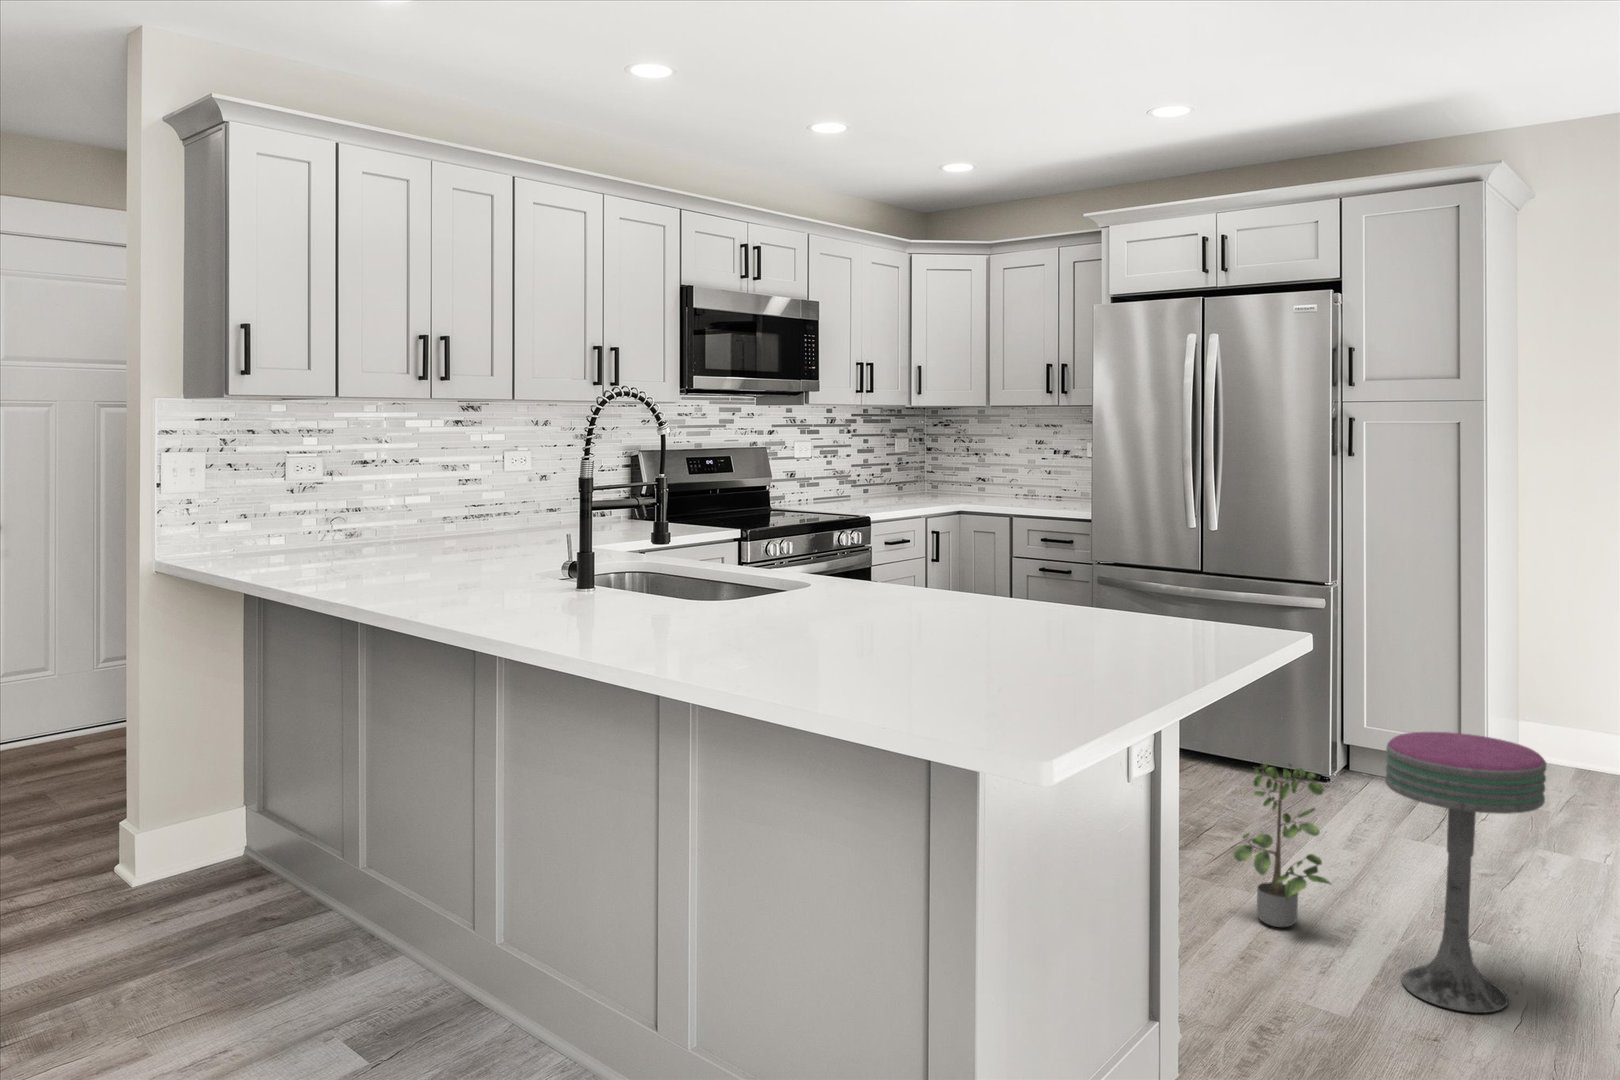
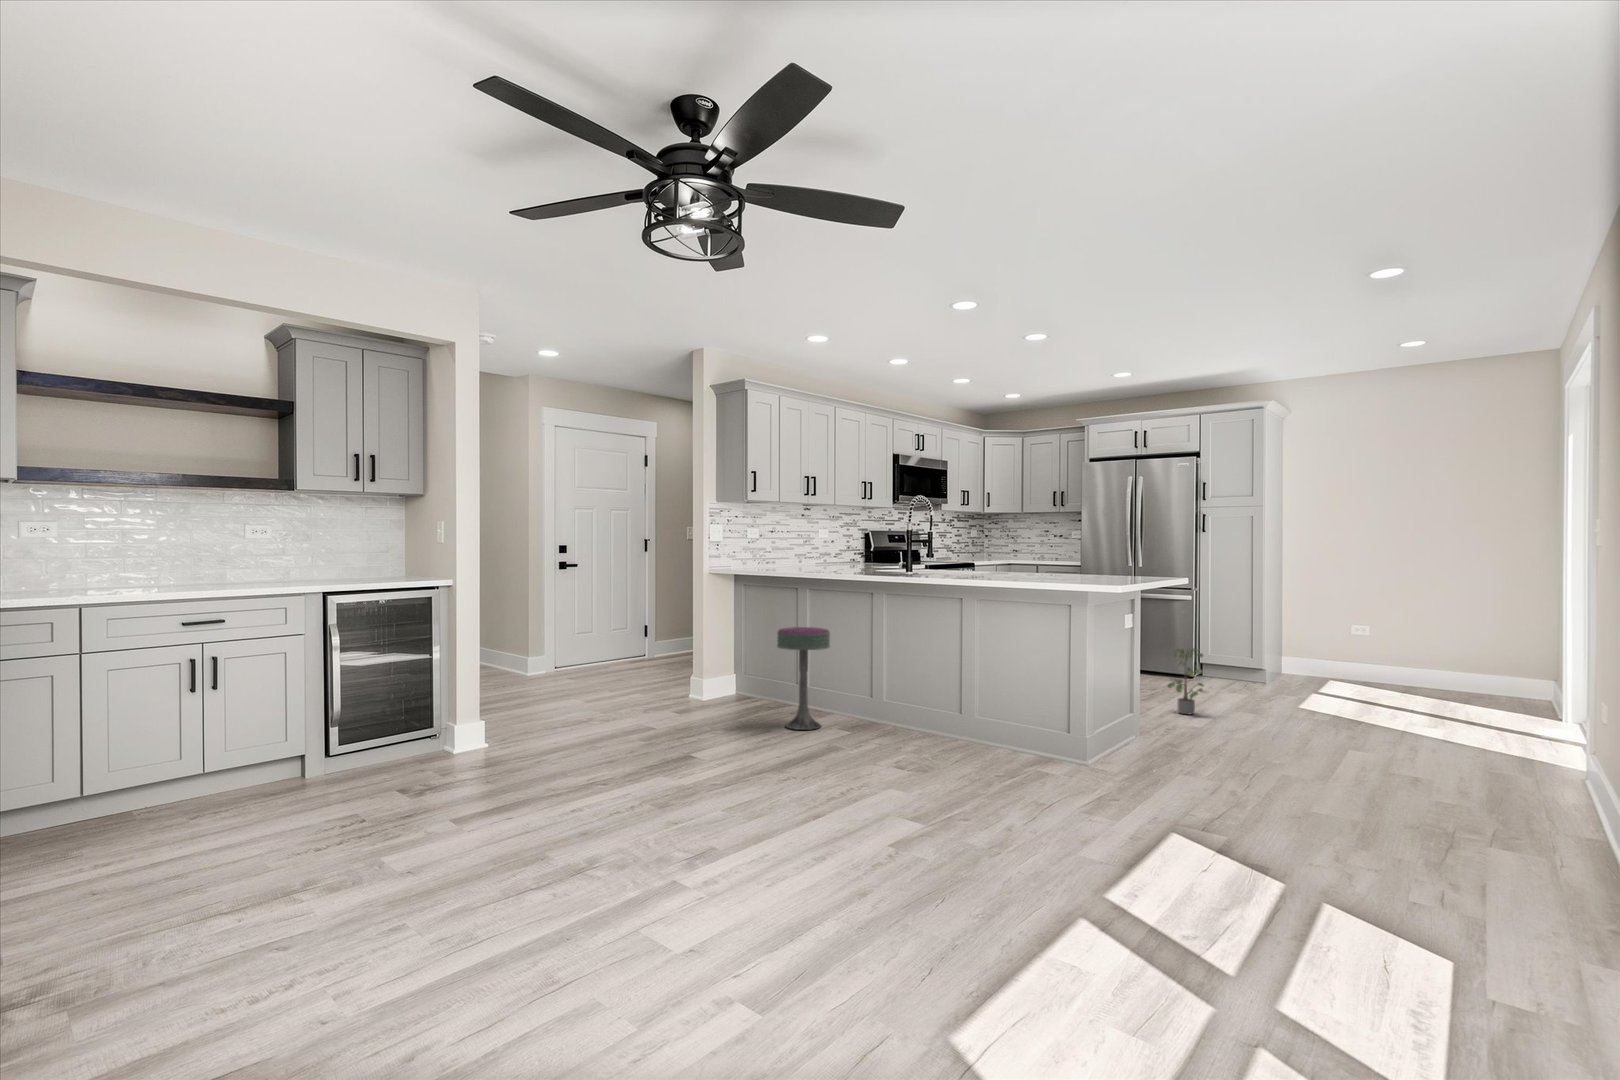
bar stool: present [1385,732,1547,1013] -> present [777,627,830,730]

